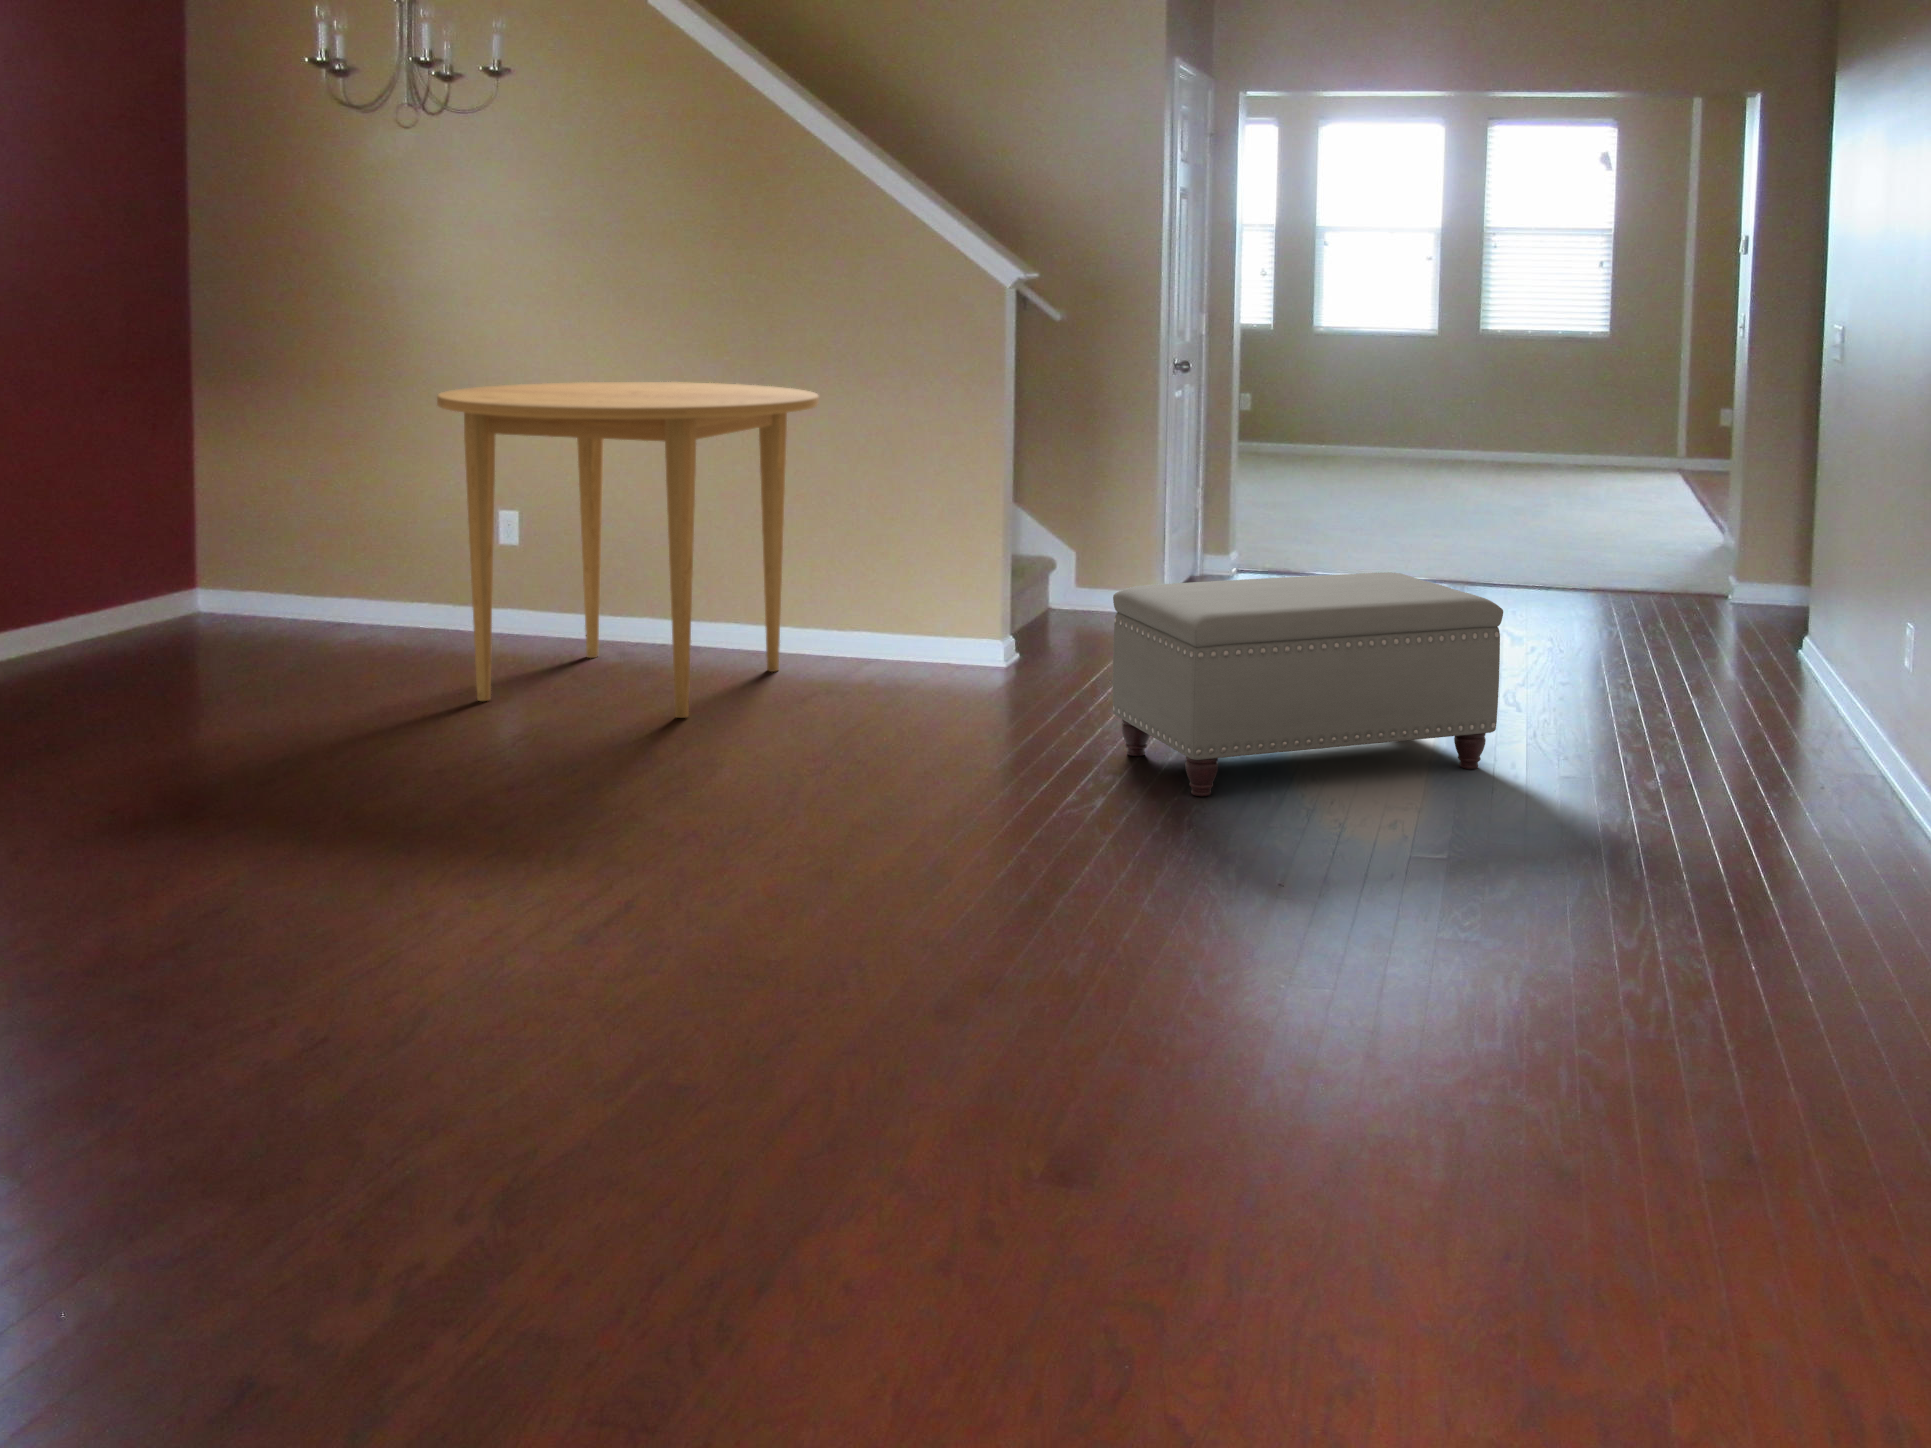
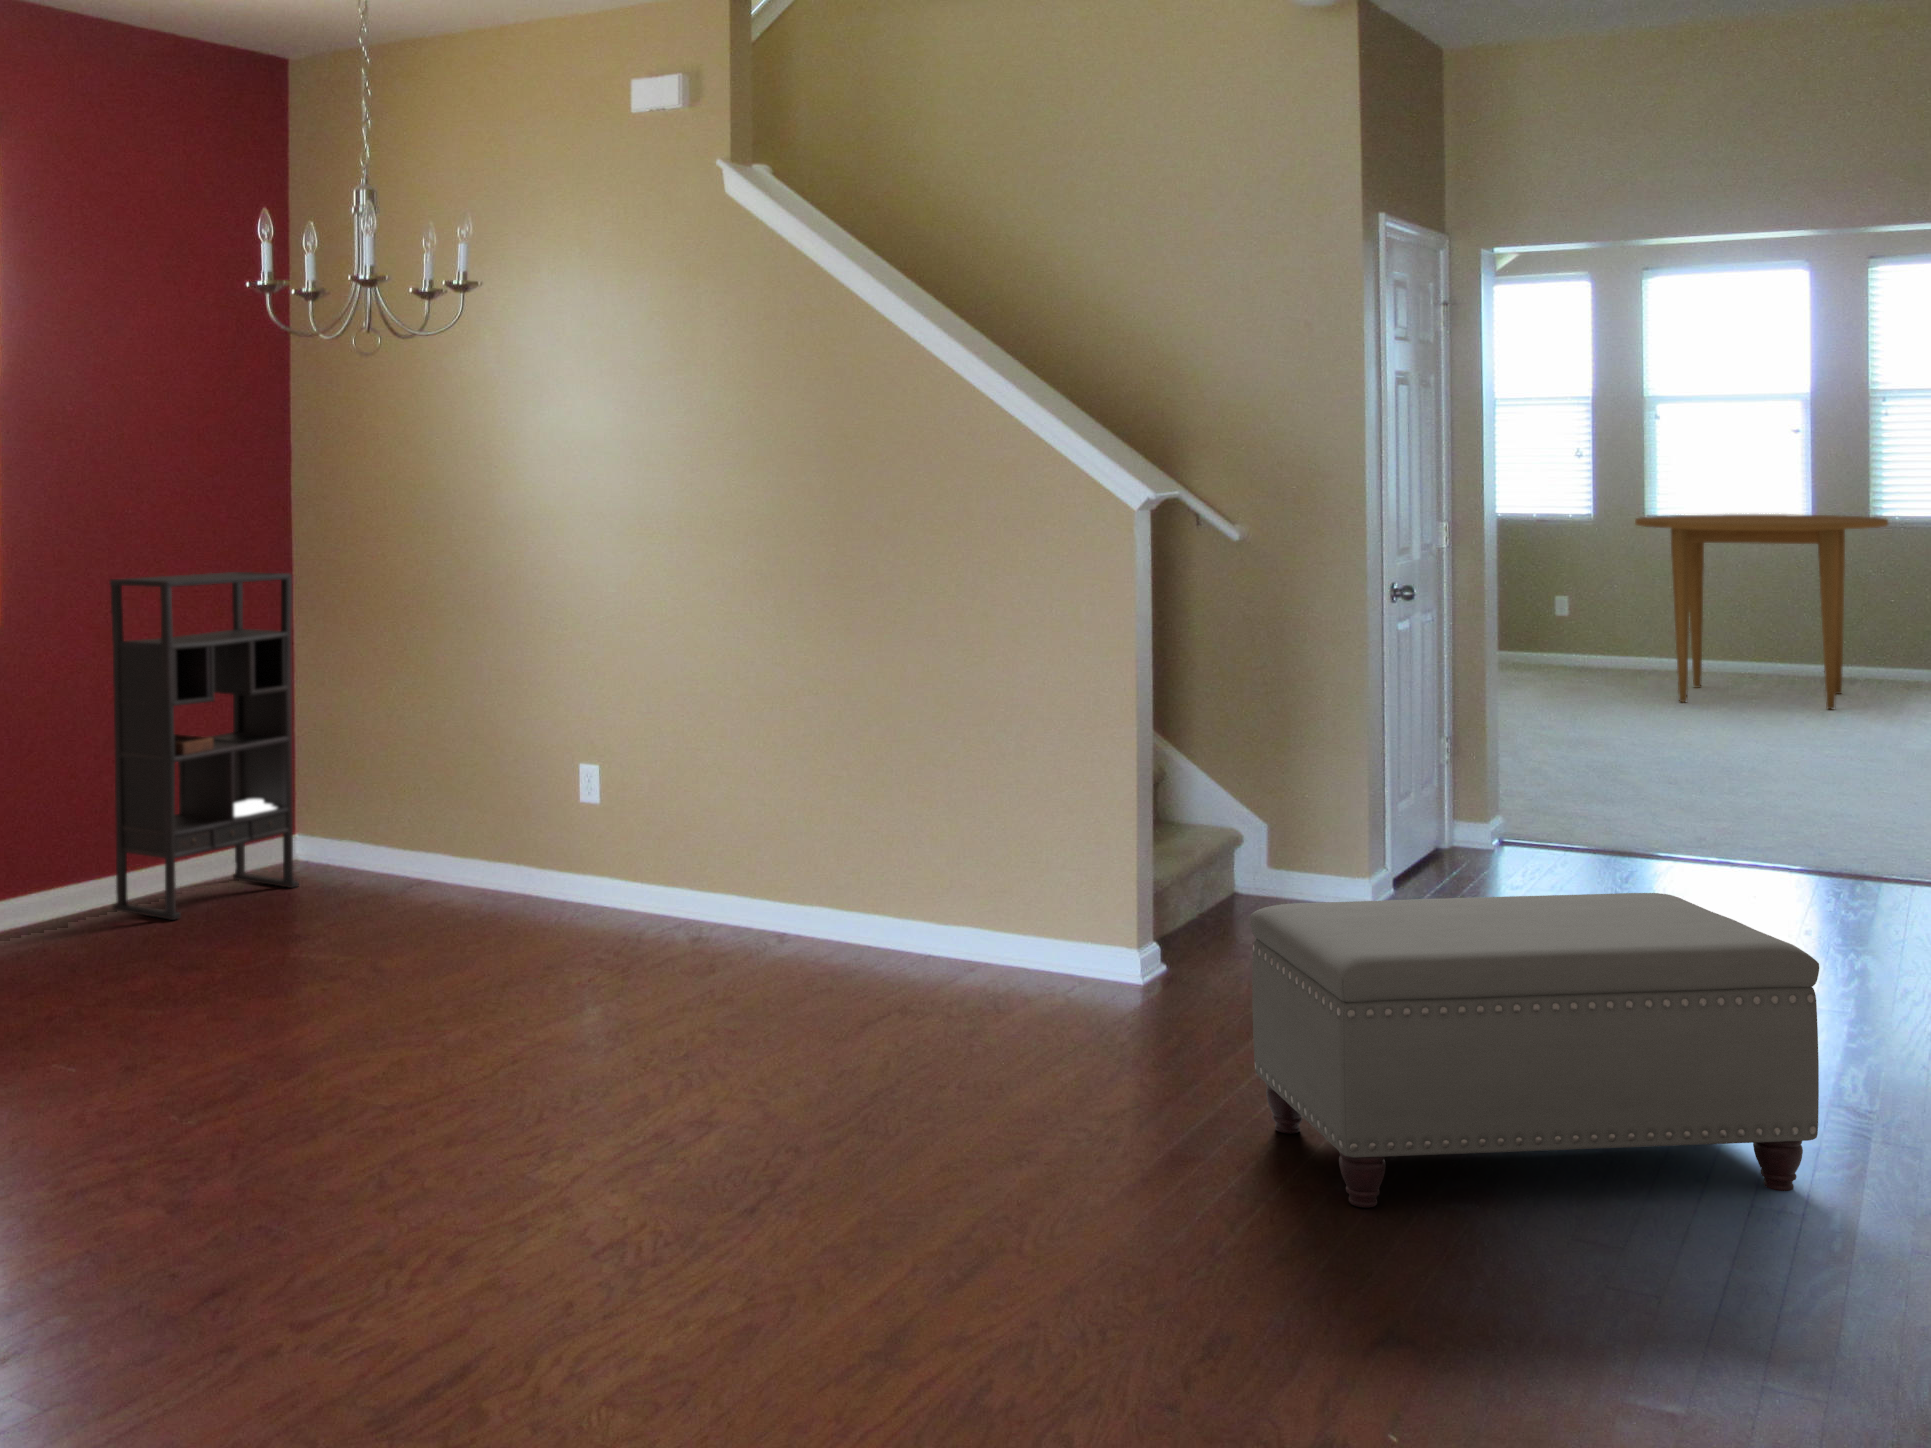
bookshelf: none [37,336,229,655] -> present [109,572,299,920]
dining table: present [437,382,819,718] -> present [1635,514,1888,709]

